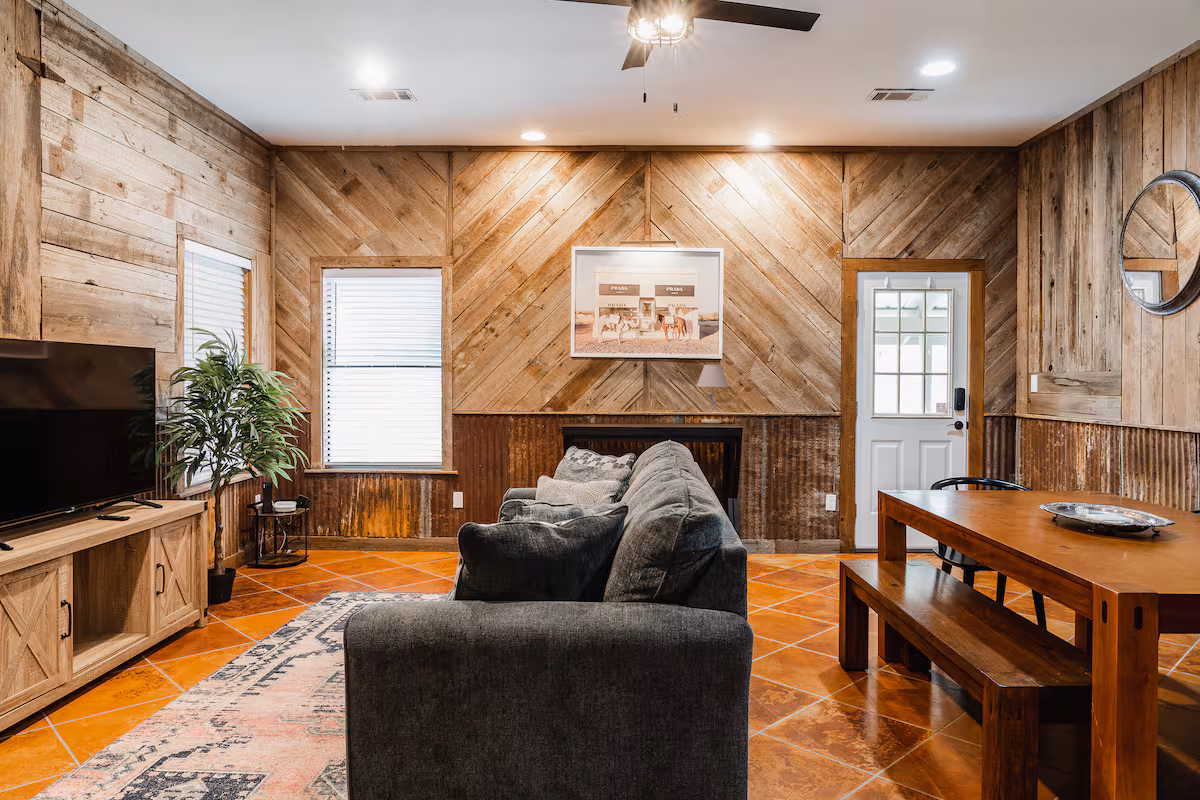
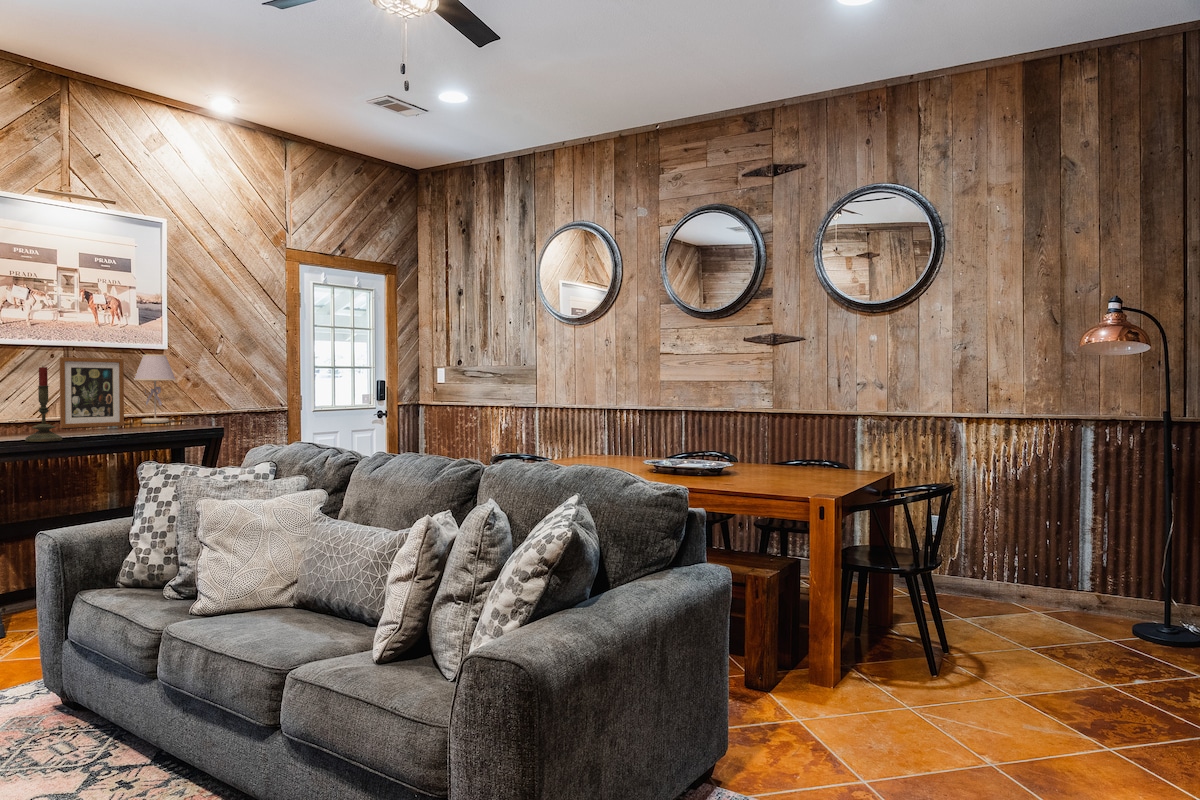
picture frame: none [639,368,685,424] -> present [60,357,124,428]
candle: none [586,374,608,431] -> present [25,367,62,442]

